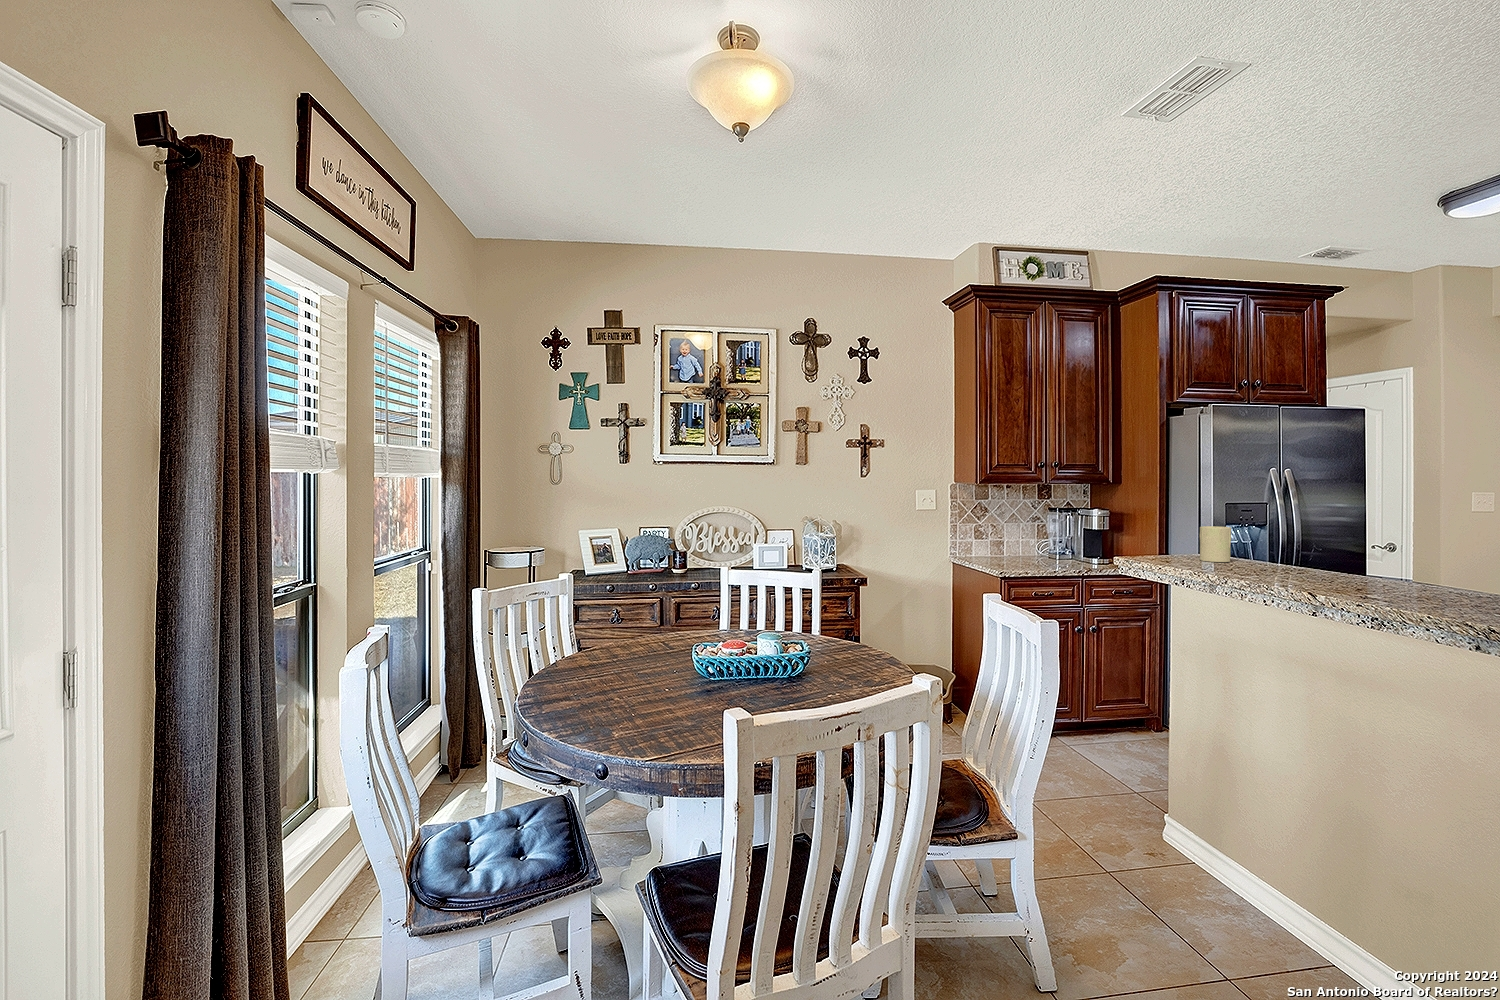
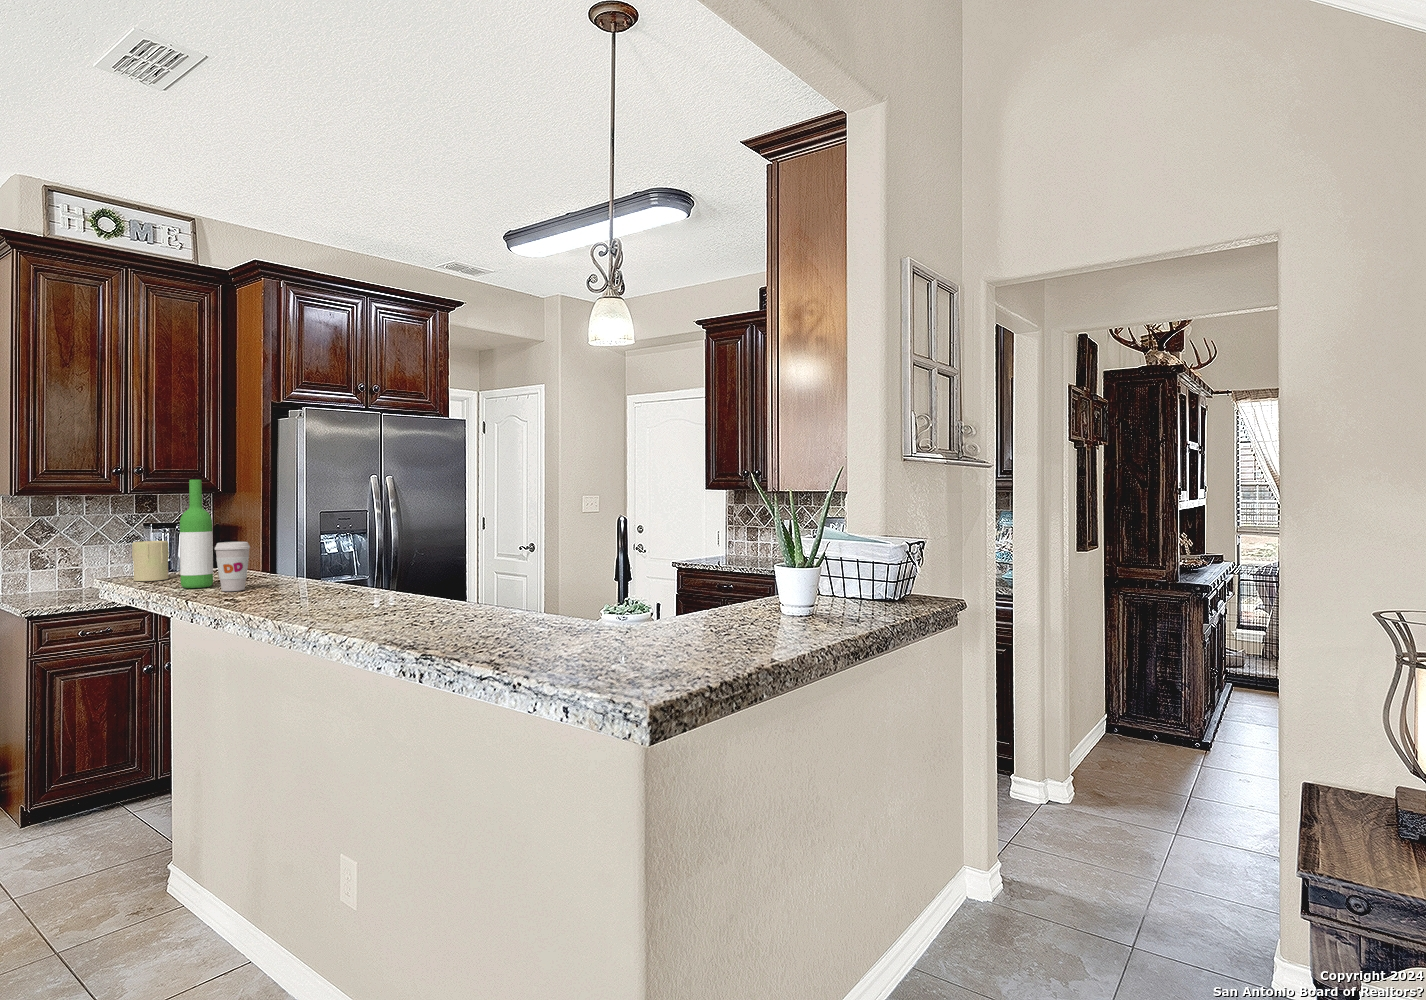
wine bottle: none [1287,472,1321,574] -> present [180,480,213,588]
coffee cup: none [1345,533,1385,581] -> present [215,542,250,591]

